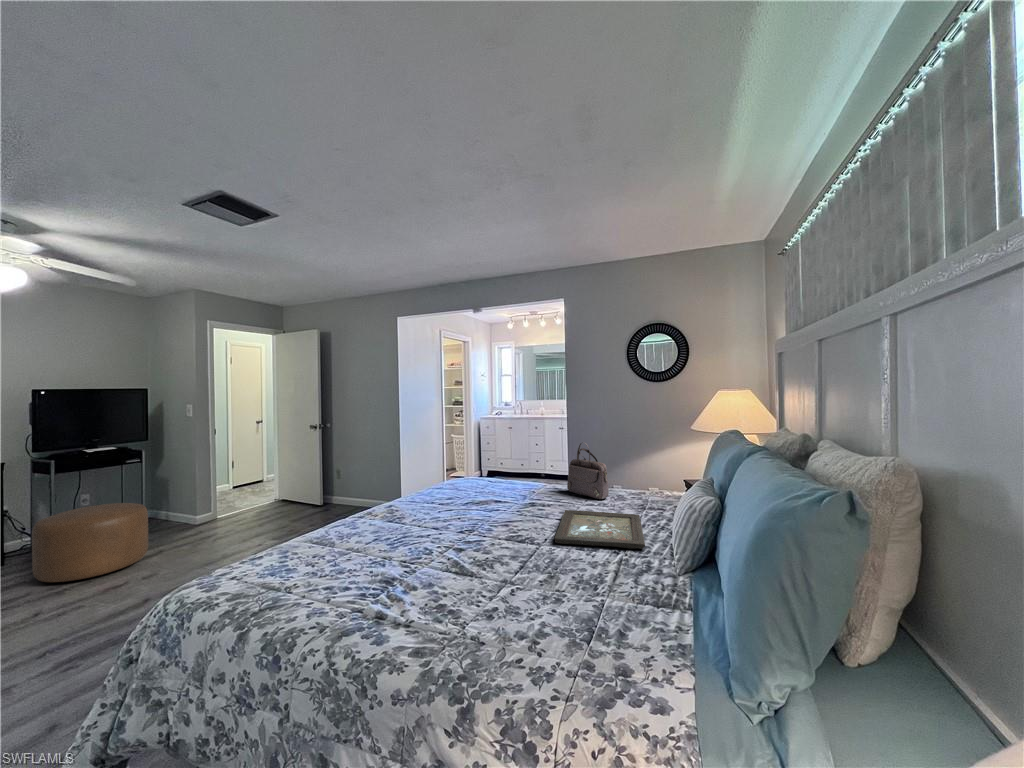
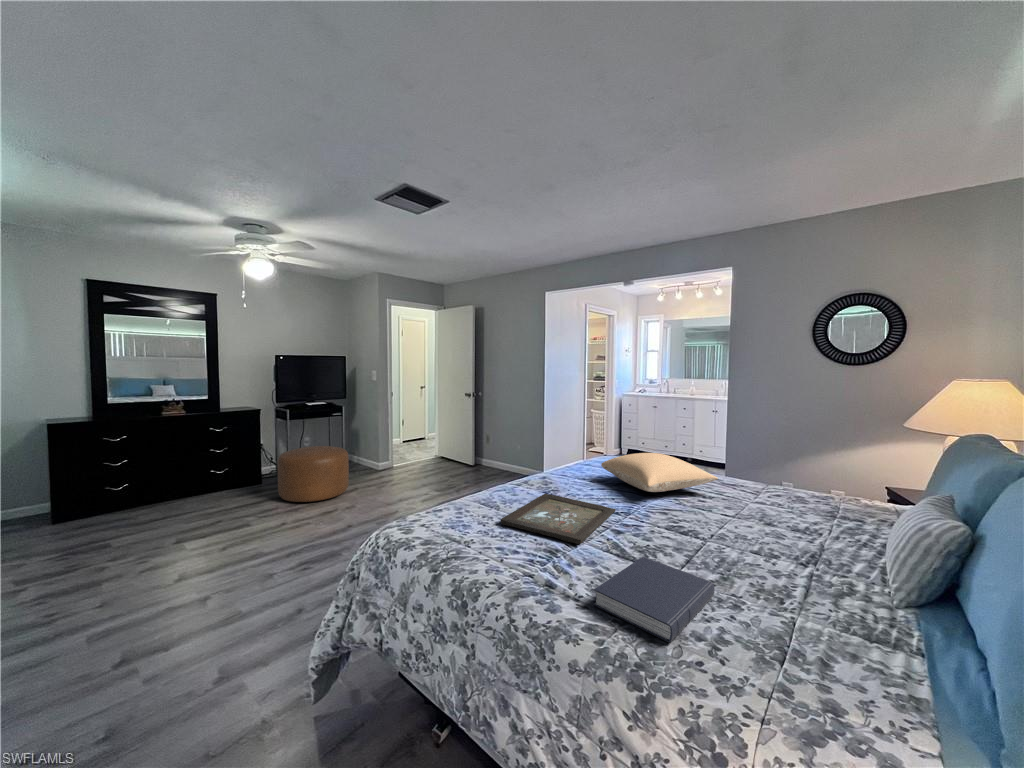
handbag: present [567,443,609,499] -> none [732,433,786,499]
pillow: none [448,469,553,507] -> present [601,453,718,492]
tray: present [555,510,645,549] -> present [501,493,616,544]
book: none [422,569,539,647] -> present [594,557,715,642]

